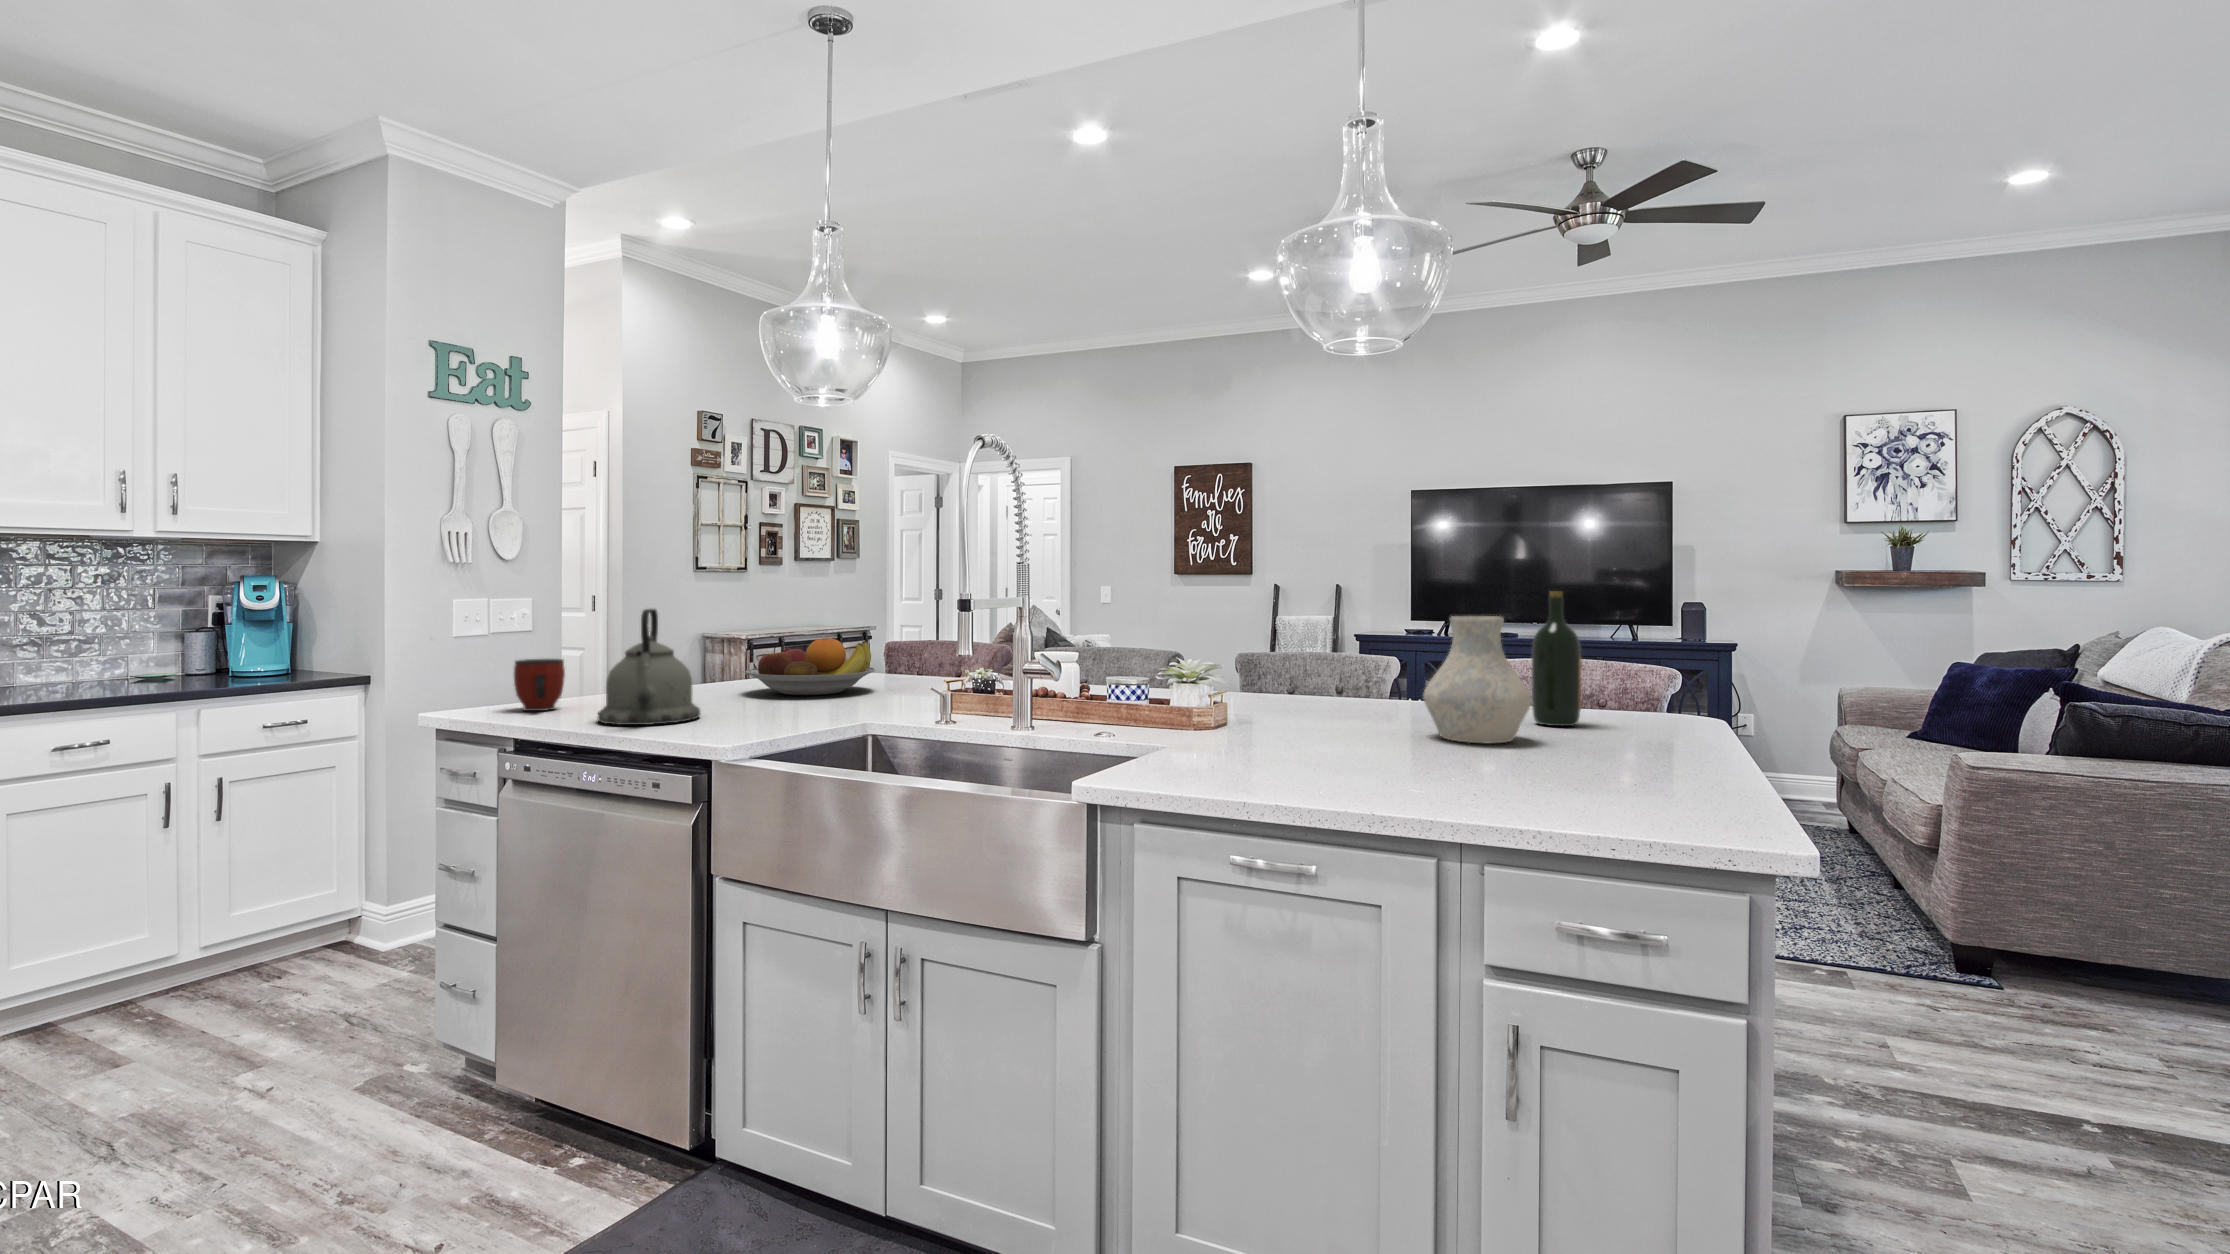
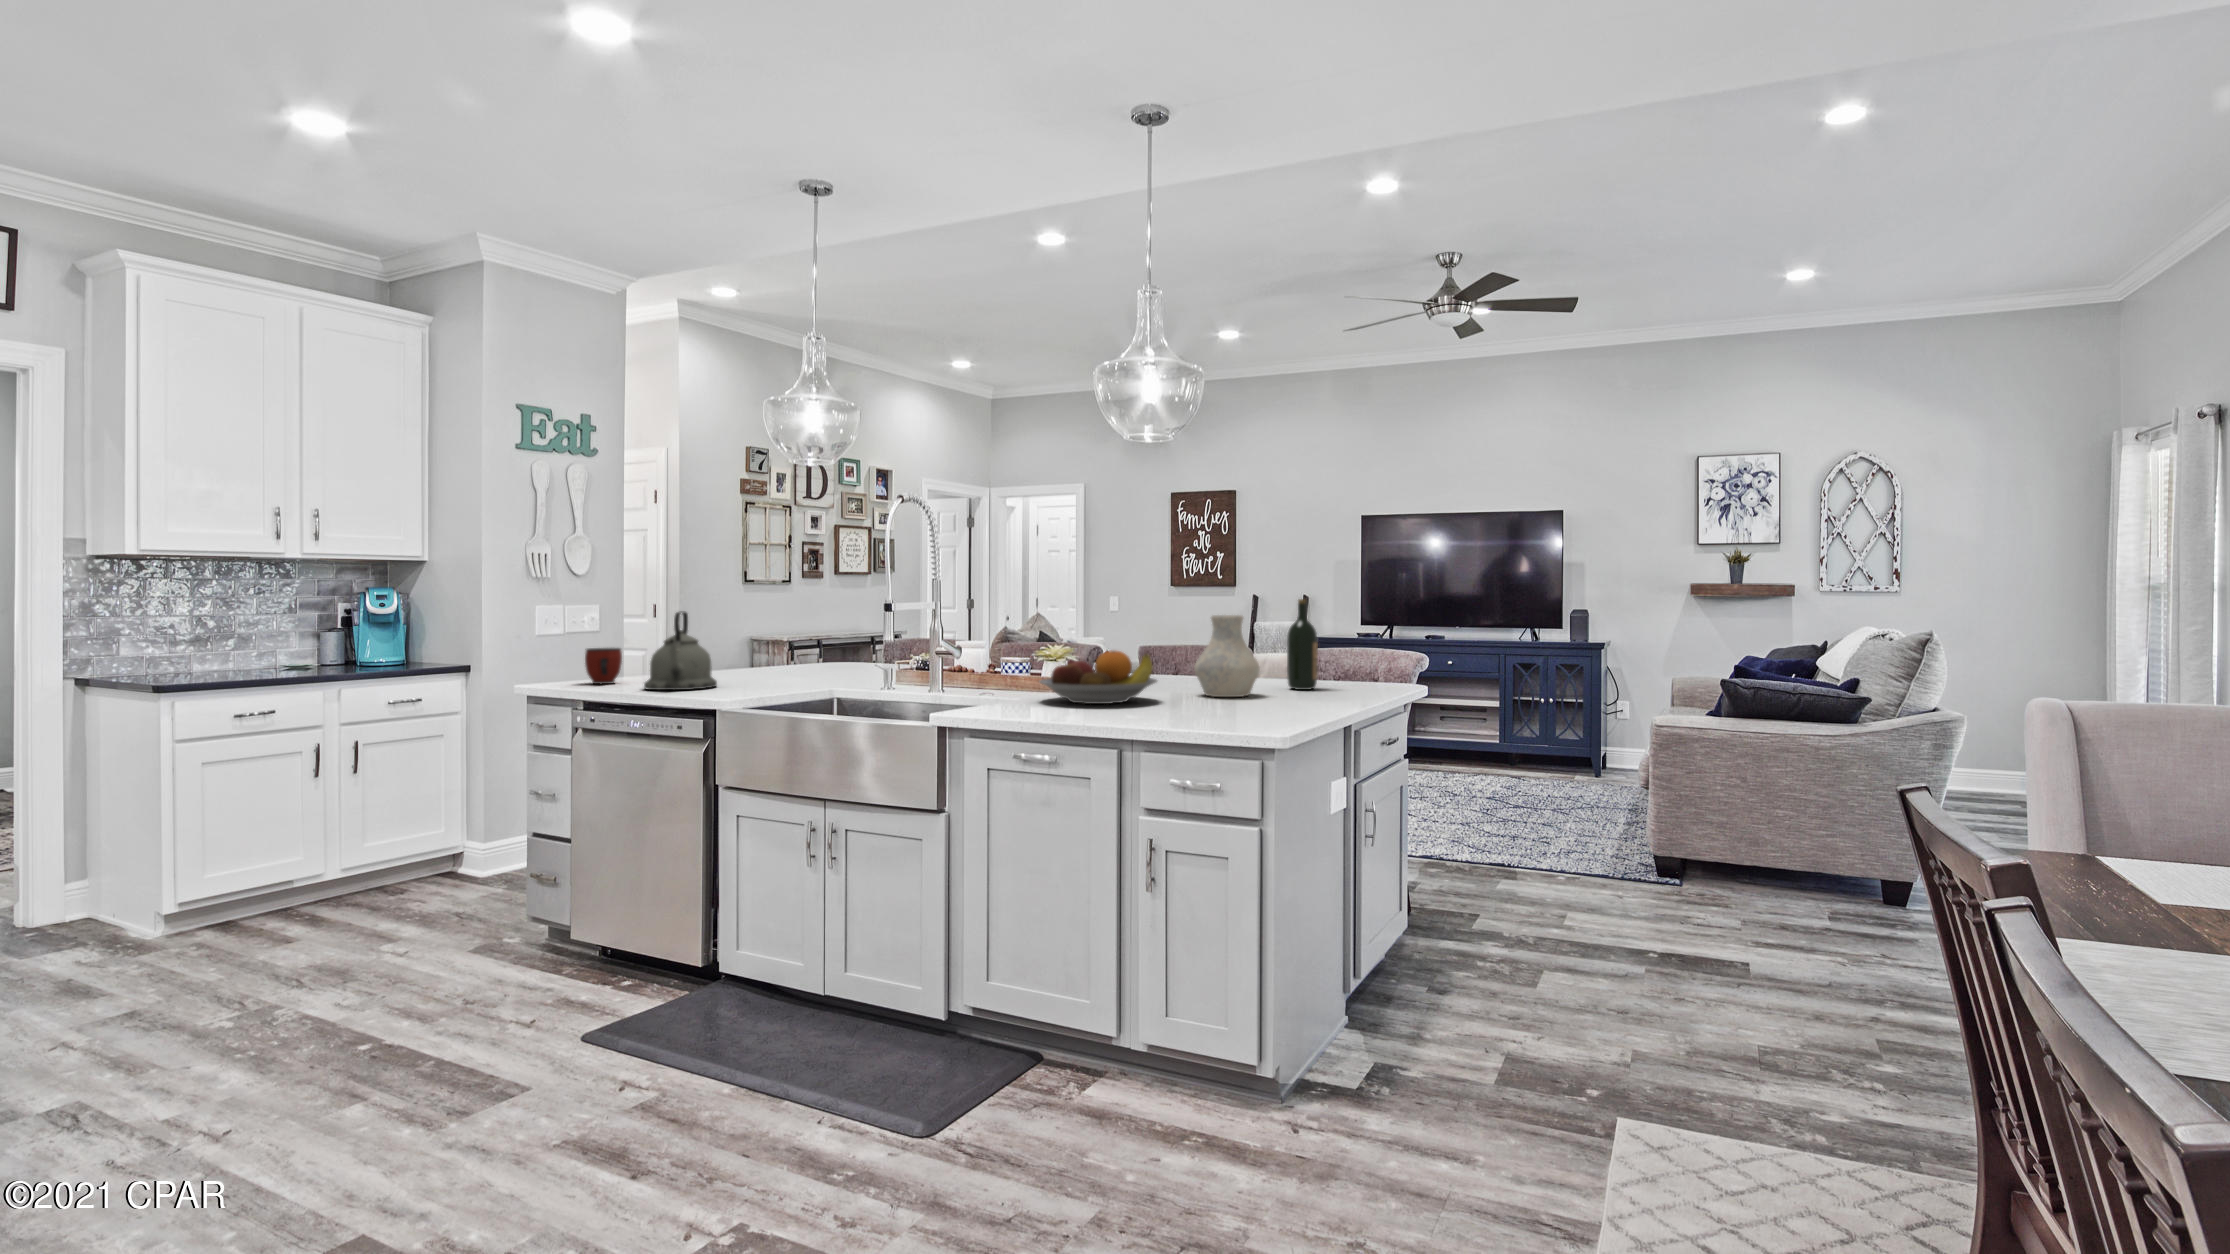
fruit bowl: present [745,638,875,695] -> present [1039,650,1157,704]

